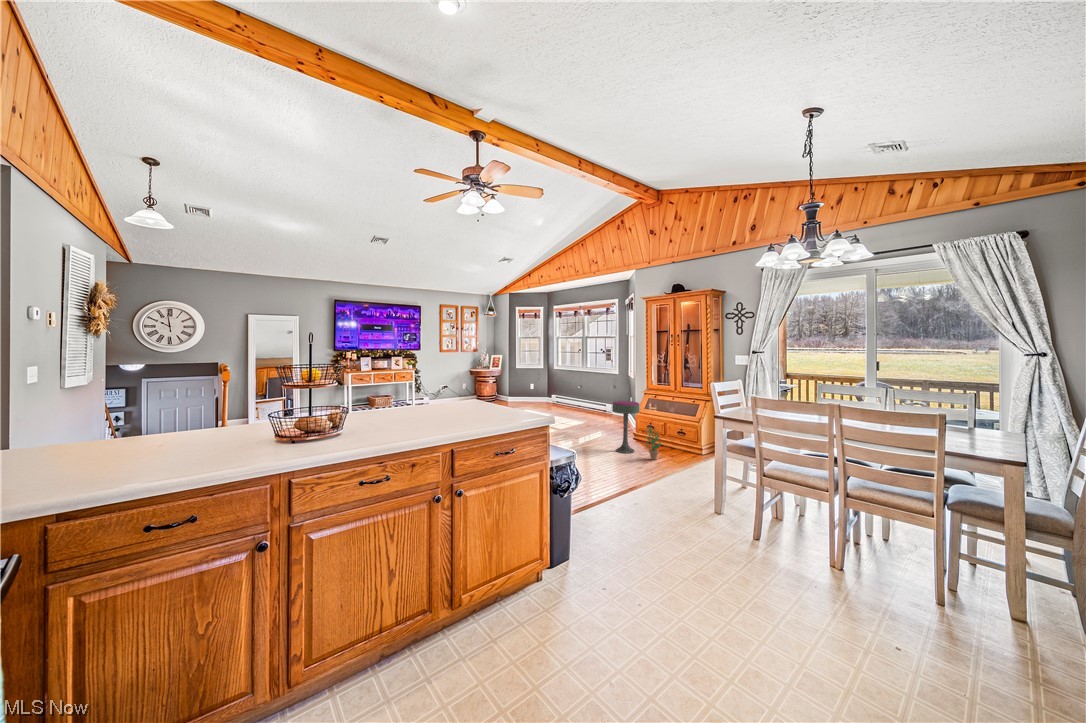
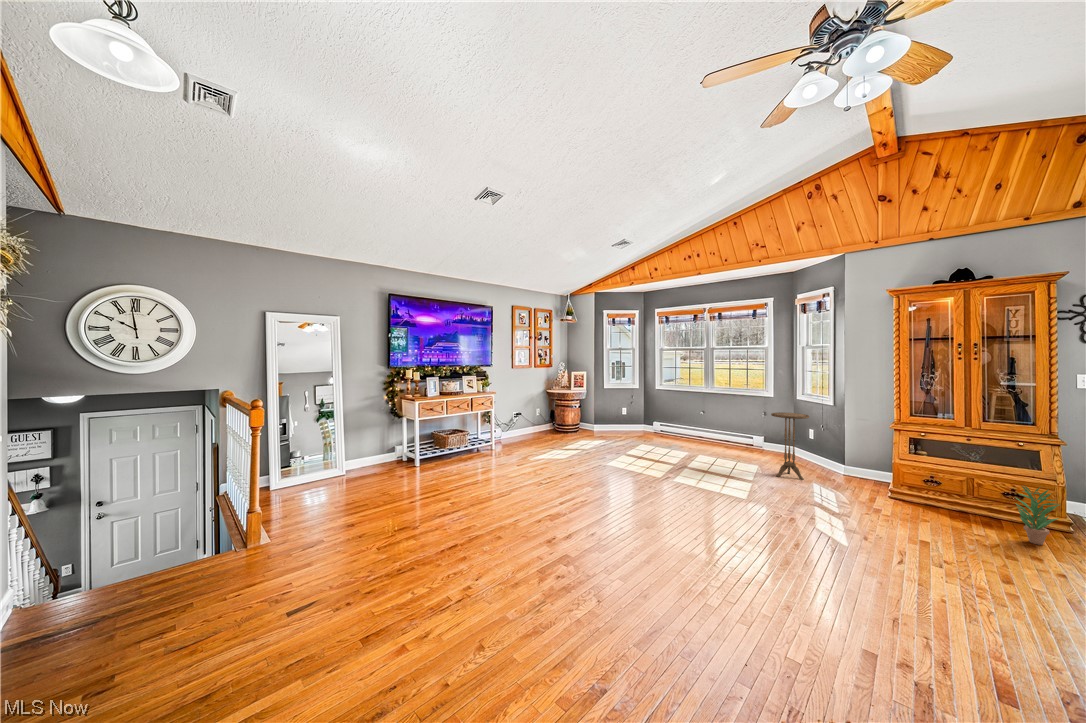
side table: none [577,385,600,431] -> present [771,412,809,480]
bar stool: present [612,401,640,453] -> none [917,442,977,529]

